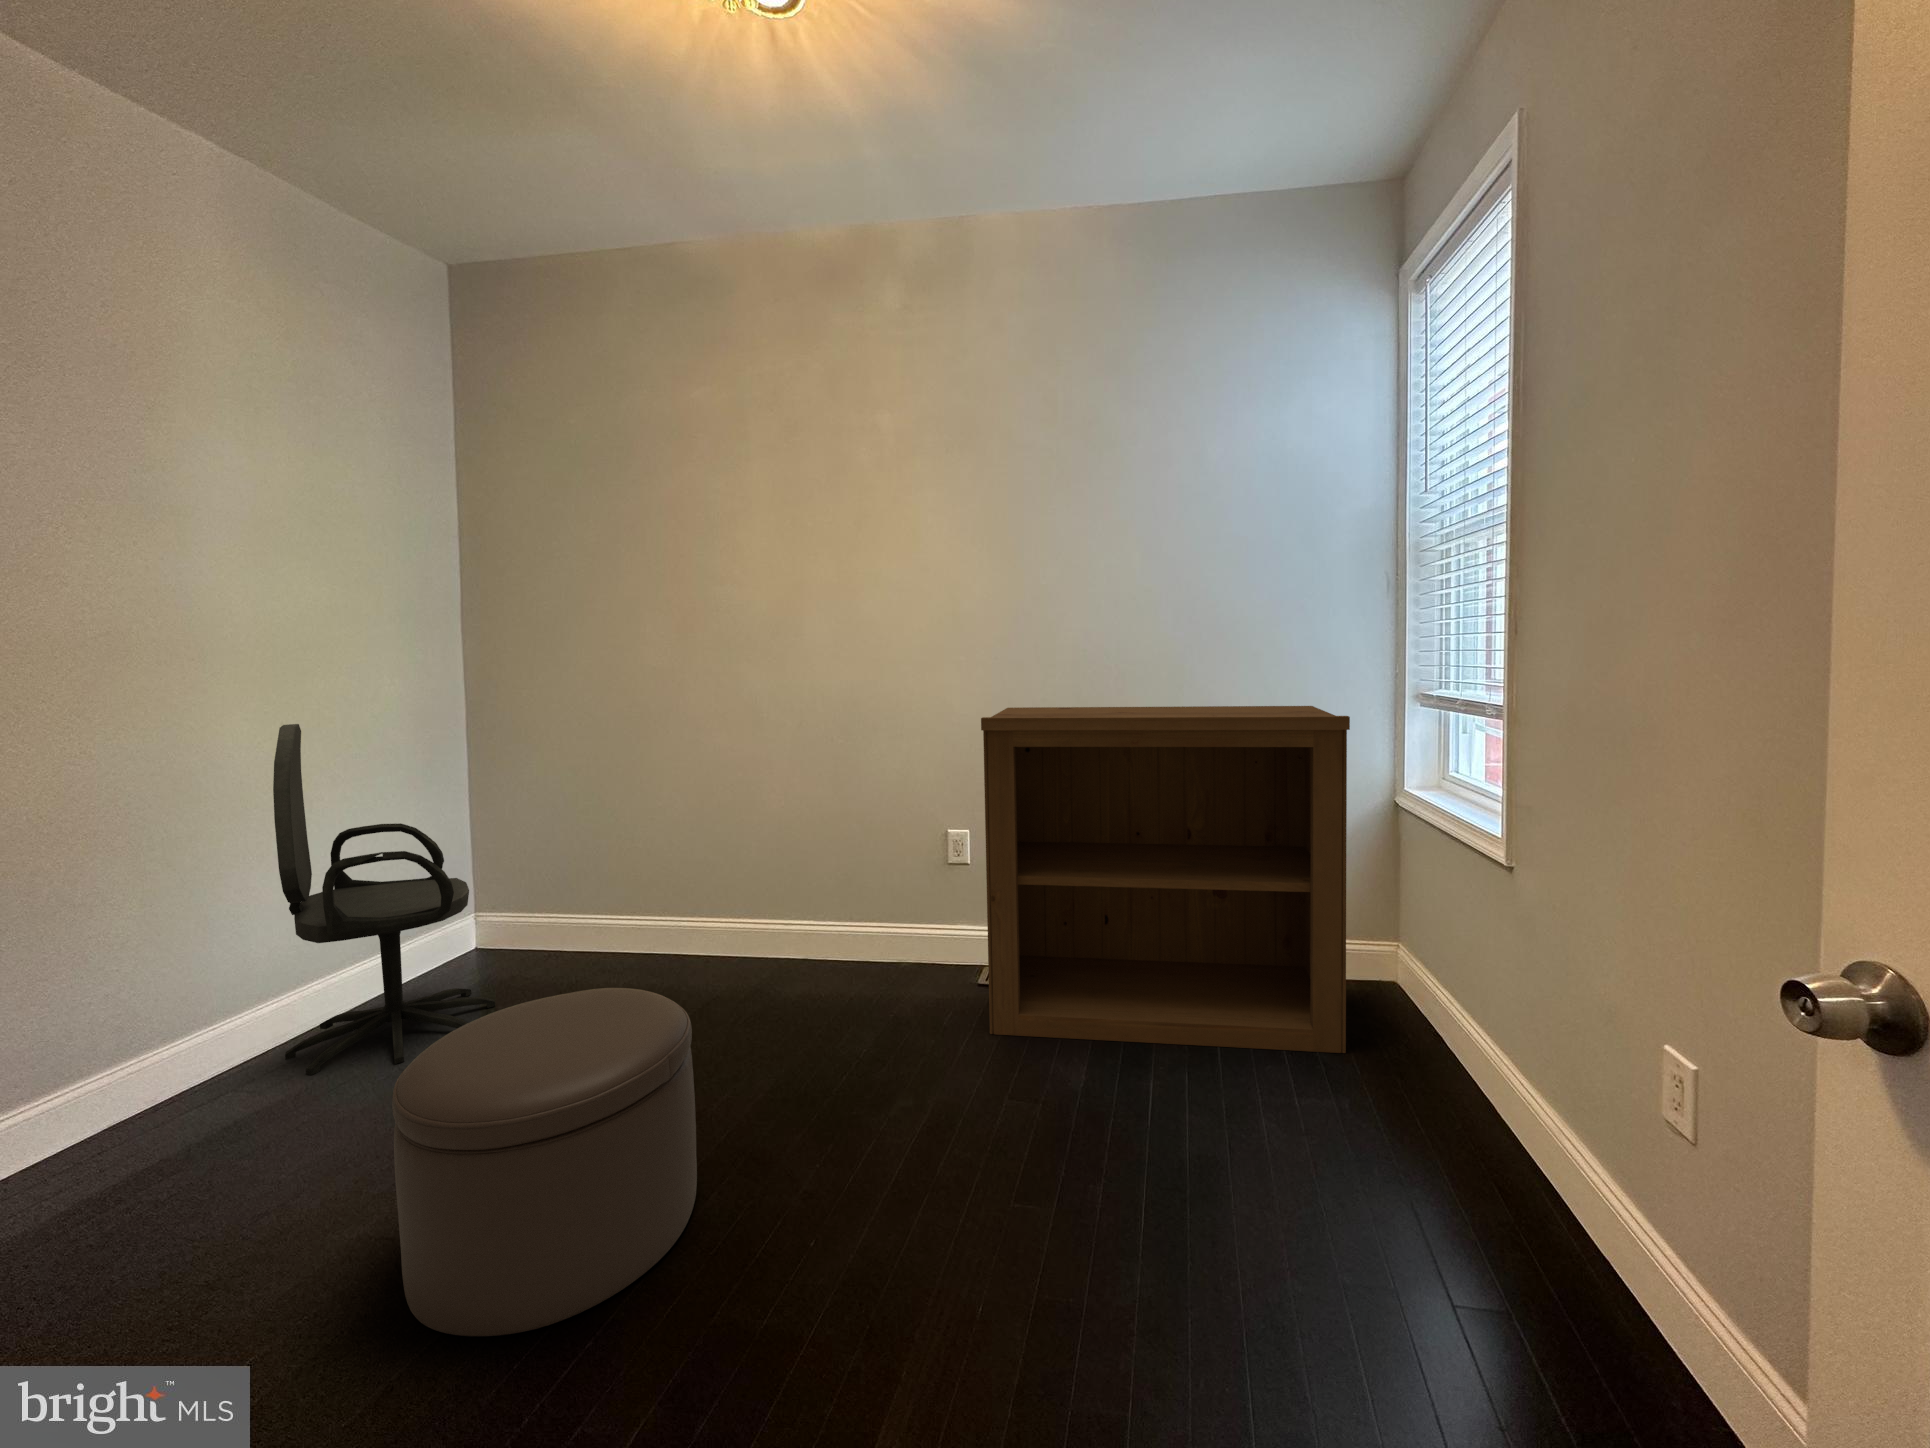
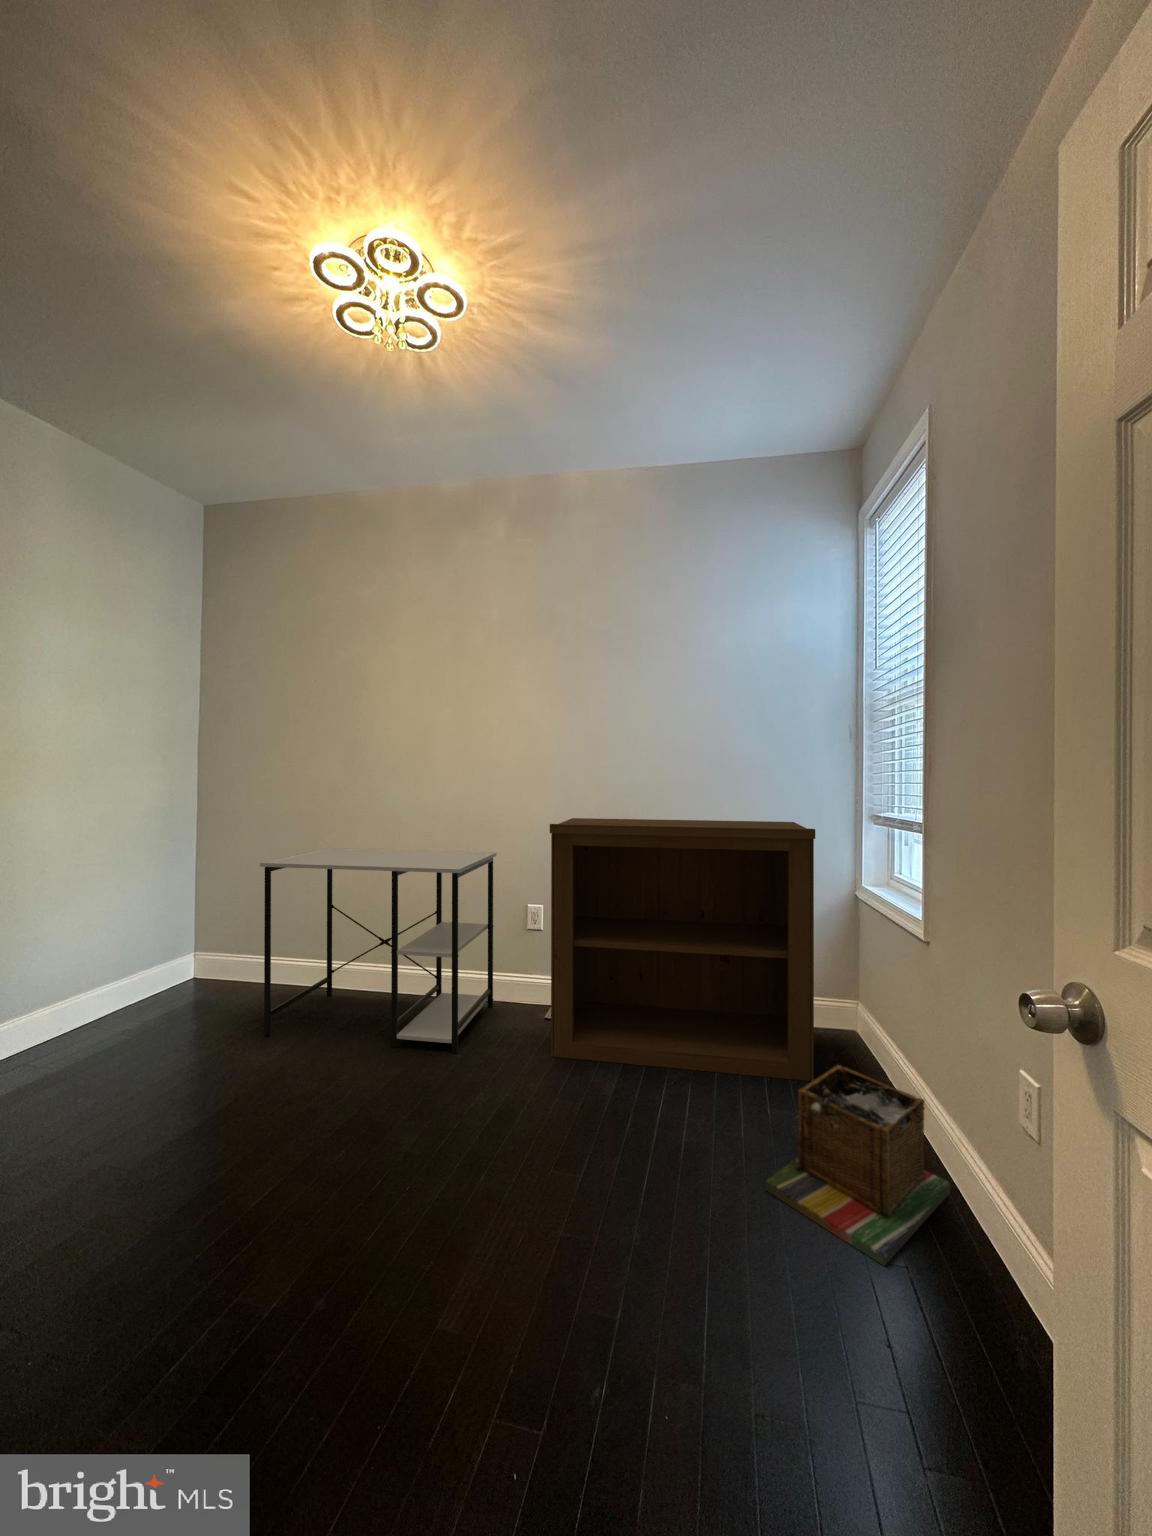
office chair: present [273,724,495,1075] -> none [56,817,202,1064]
desk: none [567,757,904,1035] -> present [260,848,497,1053]
ottoman: present [392,988,697,1336] -> none [127,1007,333,1246]
laundry basket: none [1298,1035,1542,1307] -> present [765,1065,950,1266]

